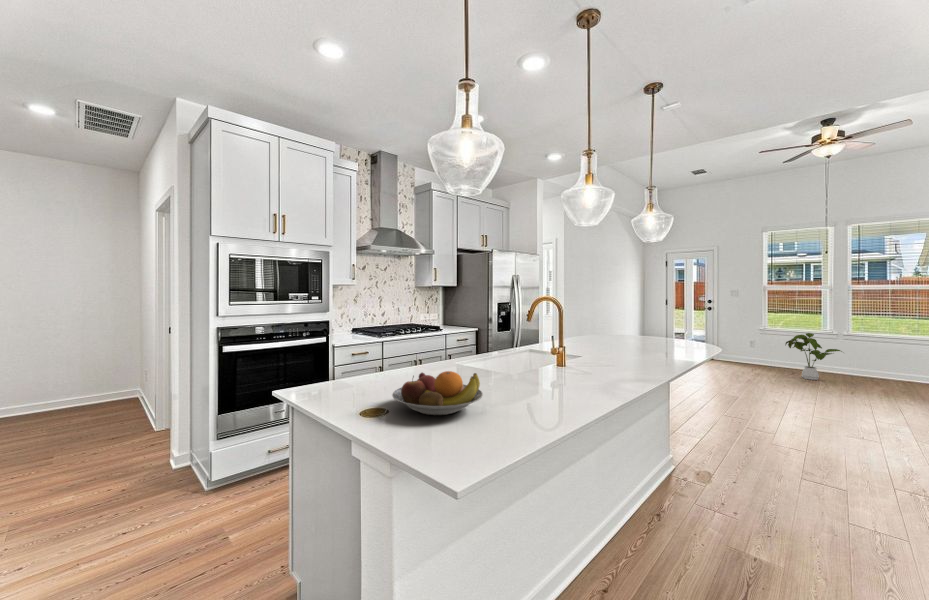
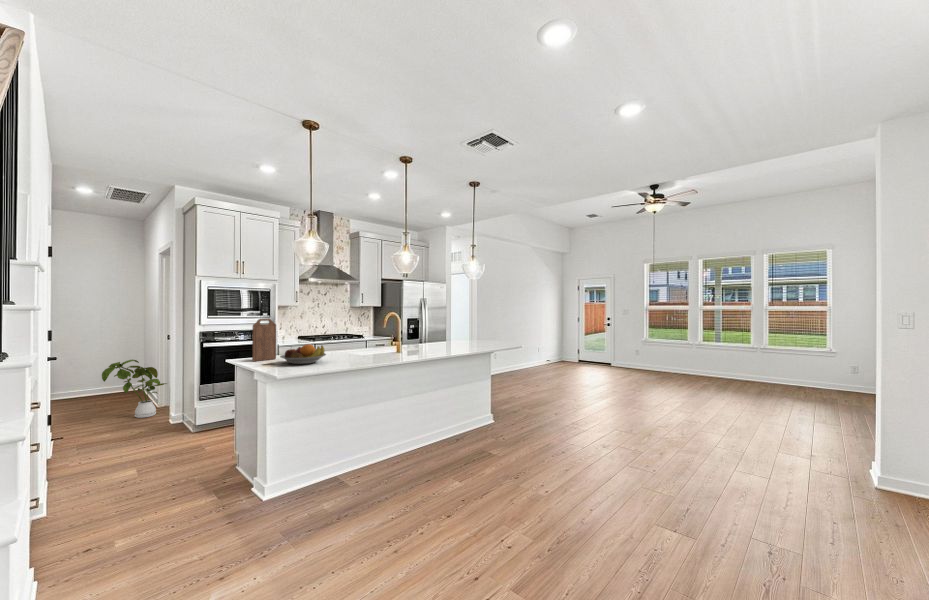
cutting board: none [330,314,369,402] -> present [252,319,276,361]
house plant: present [785,333,842,380] -> present [102,360,167,418]

